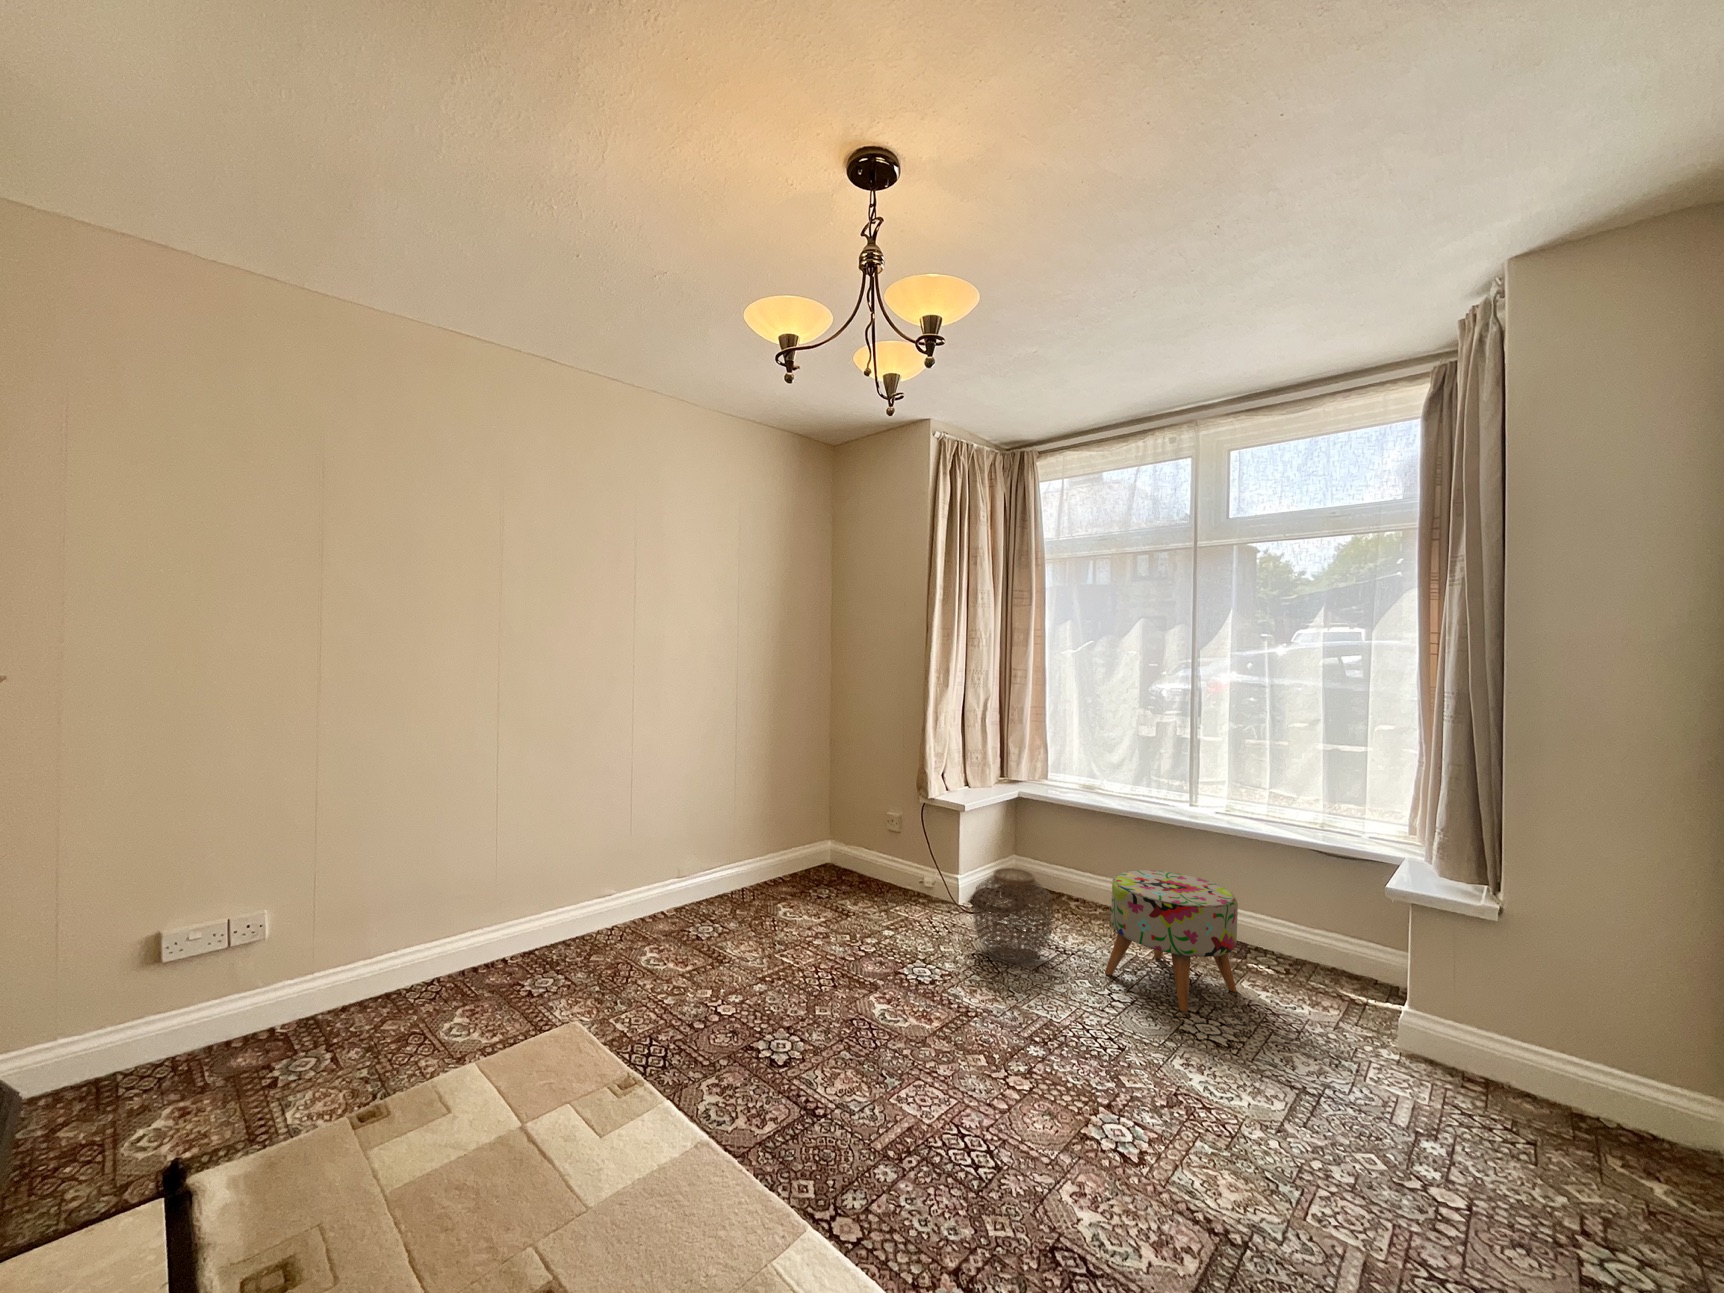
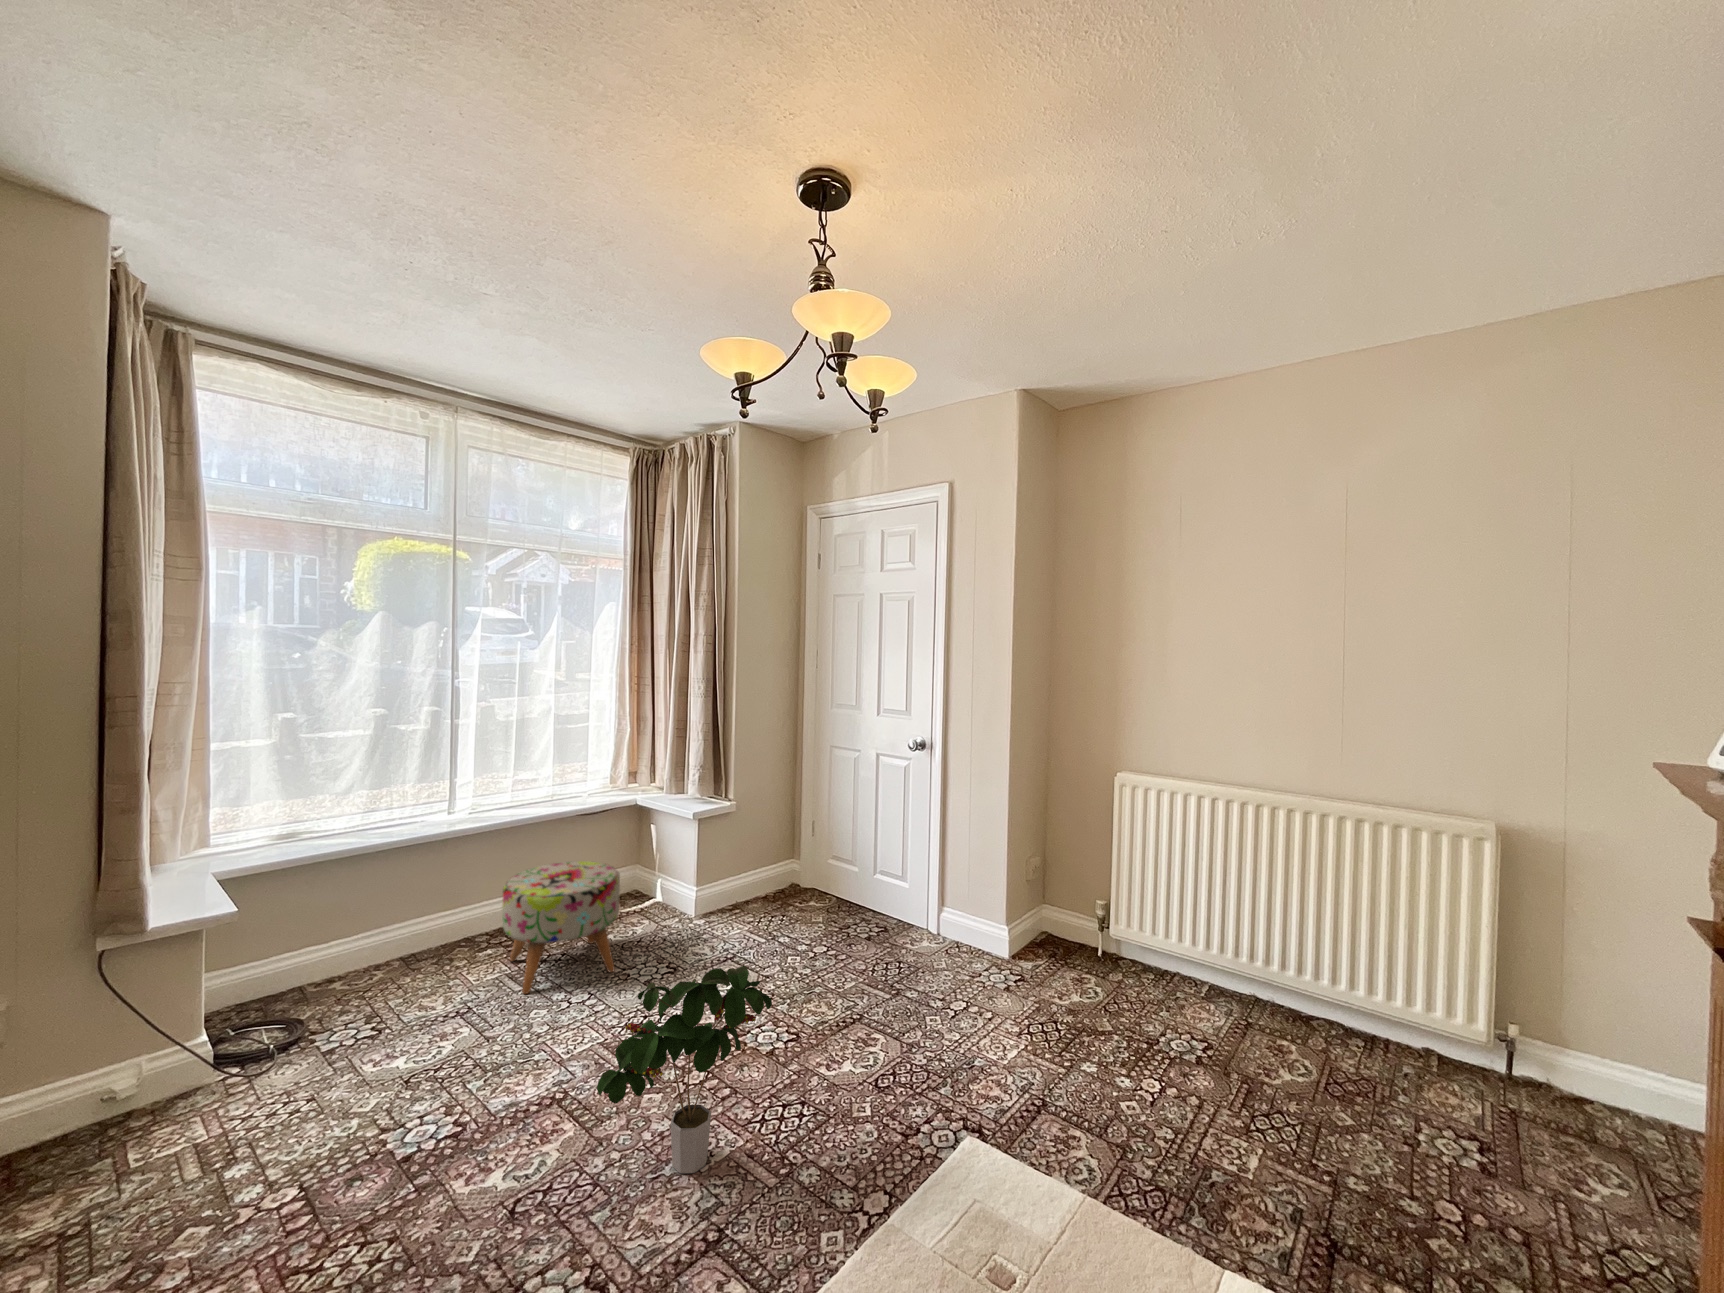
woven basket: present [973,868,1053,963] -> none [372,937,487,1064]
potted plant: none [867,907,967,1099] -> present [597,966,772,1174]

